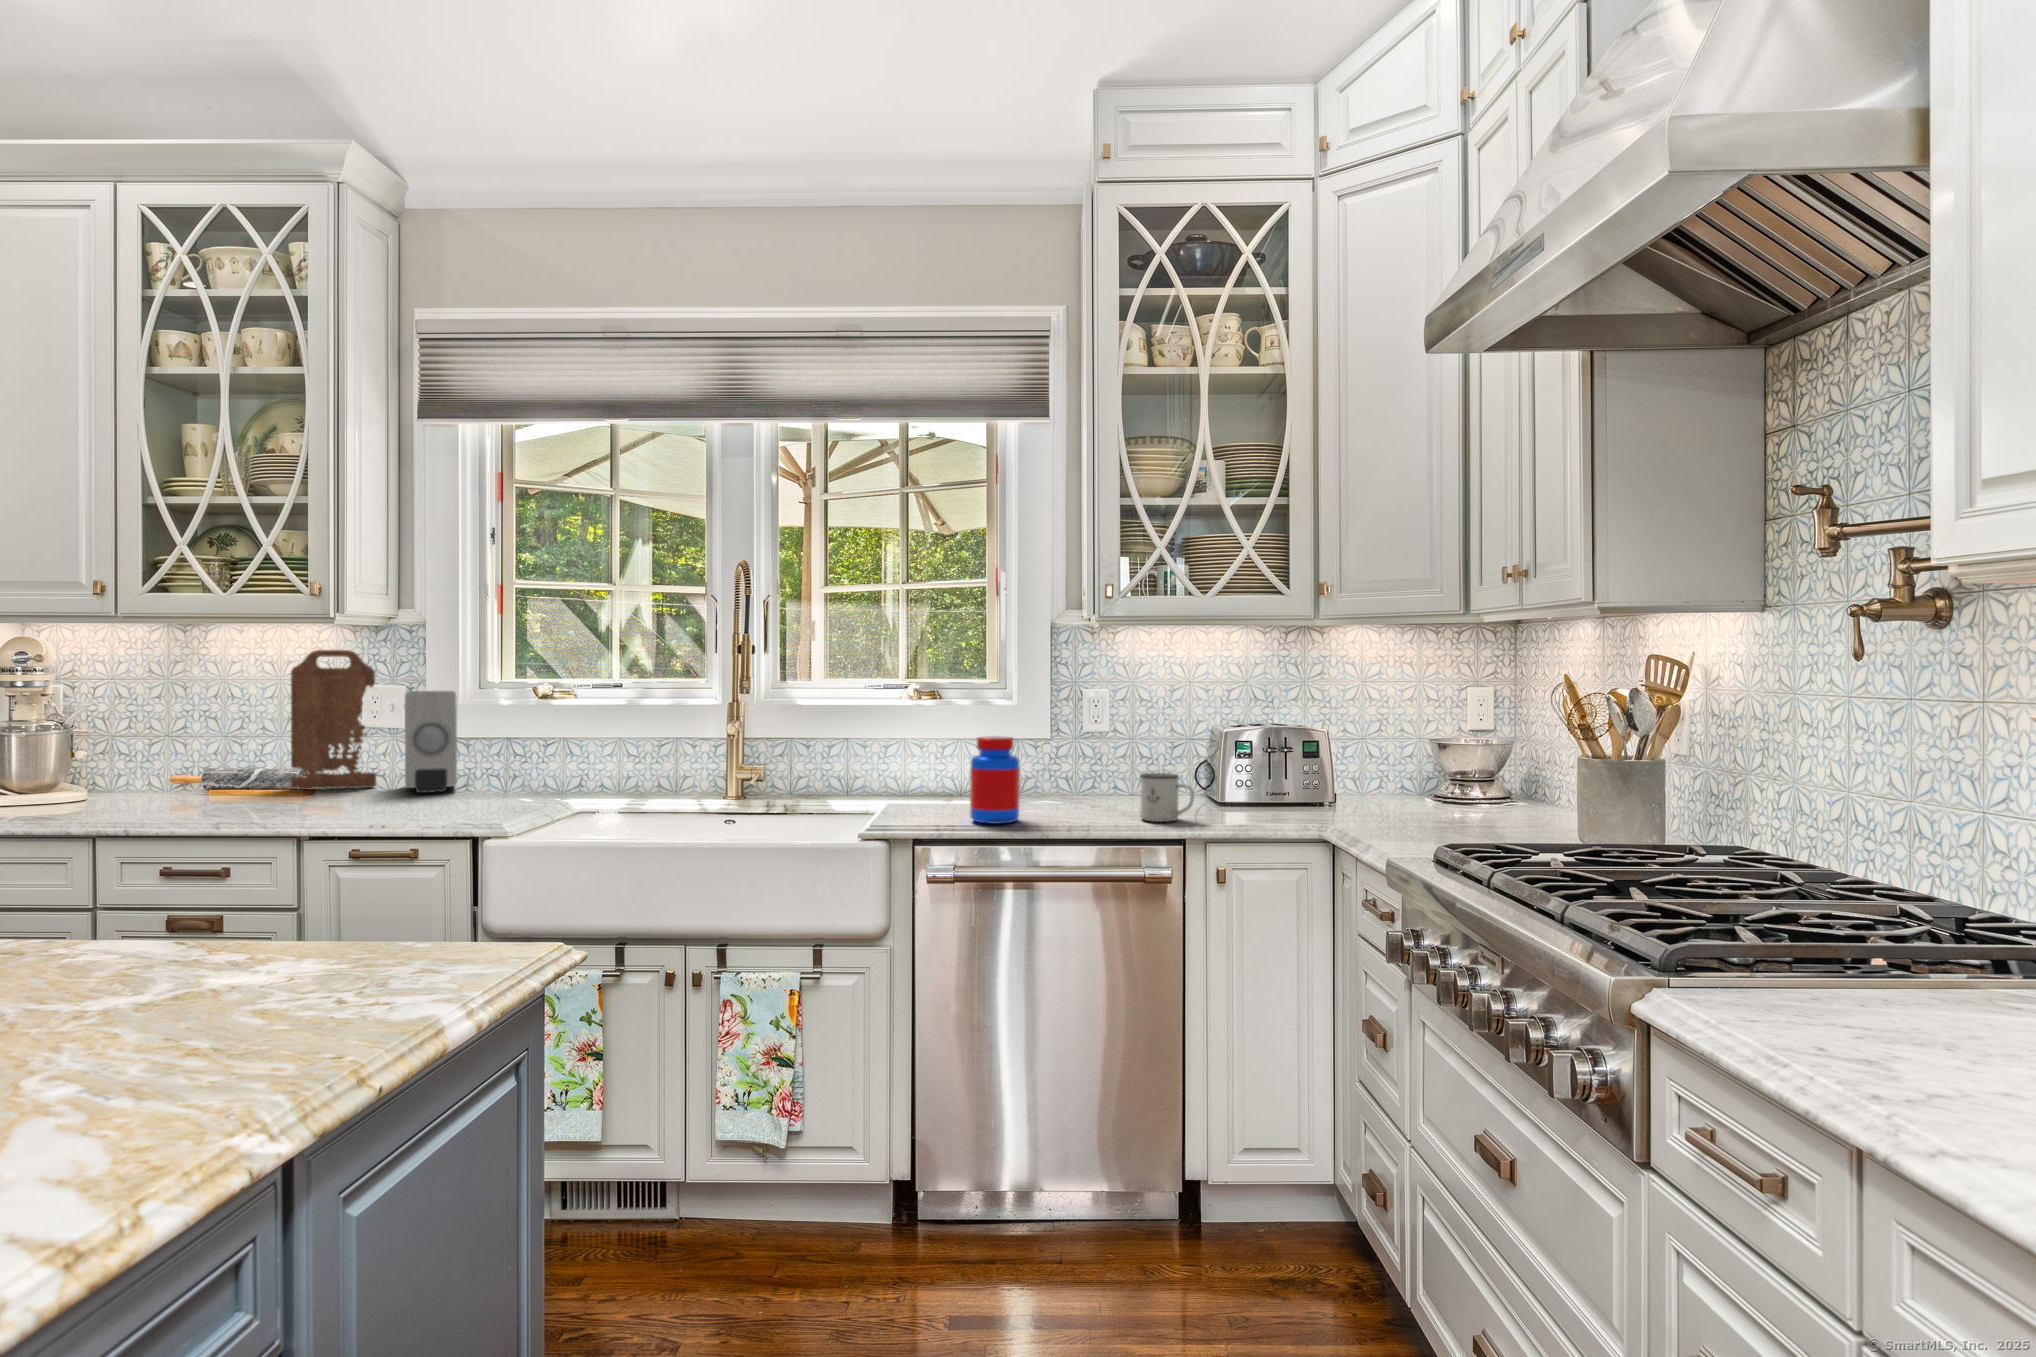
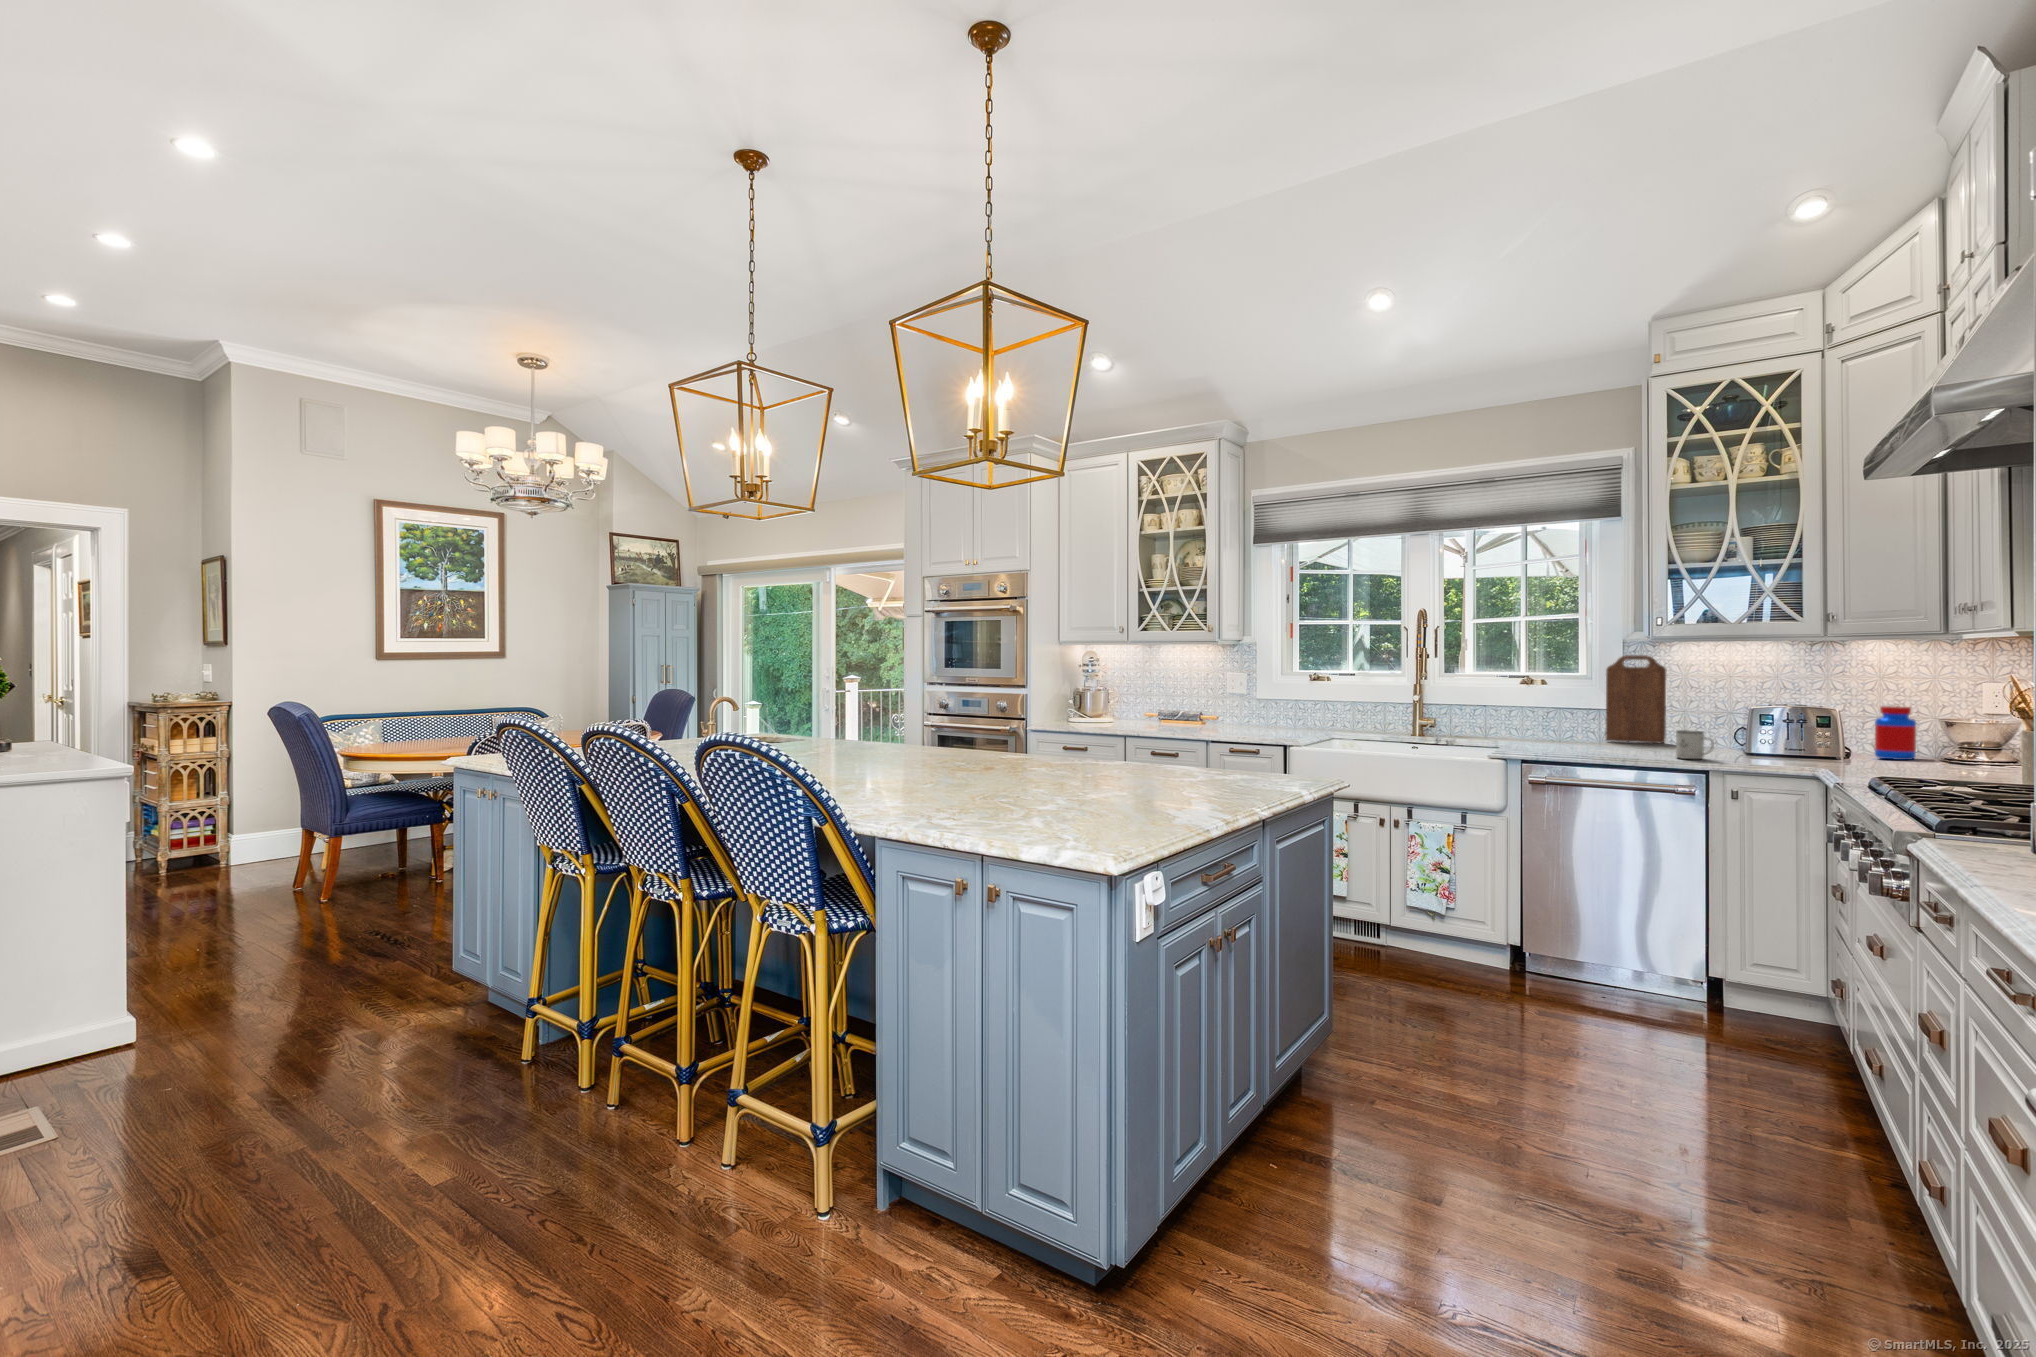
cutting board: present [291,650,376,788] -> present [1606,655,1666,743]
soap dispenser: present [404,691,457,793] -> none [1245,678,1271,729]
jar: present [970,736,1020,824] -> present [1875,706,1916,760]

